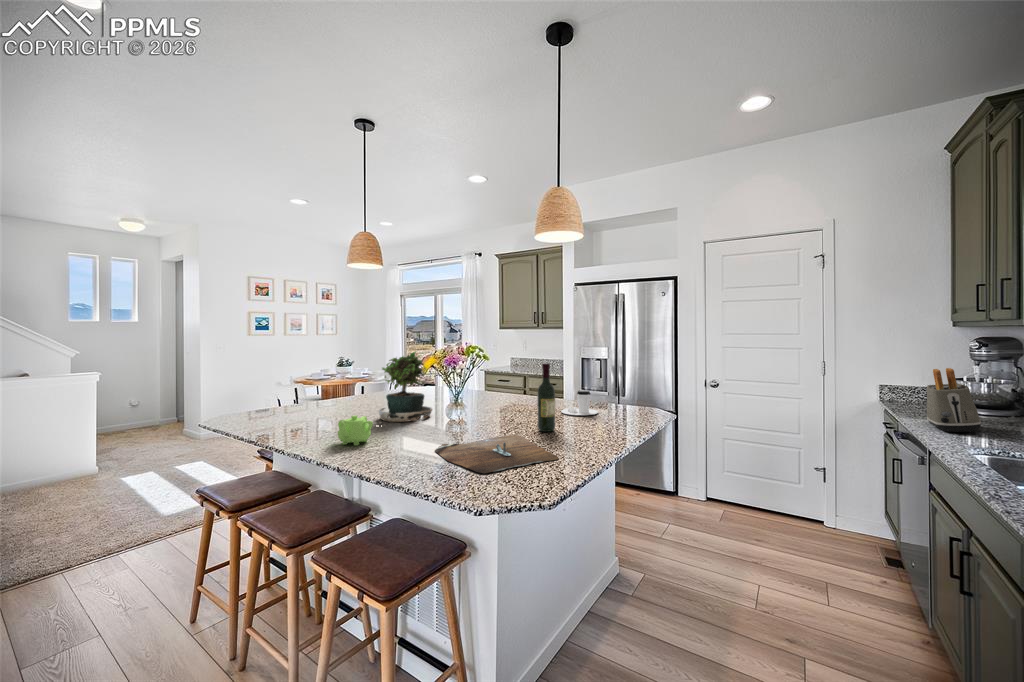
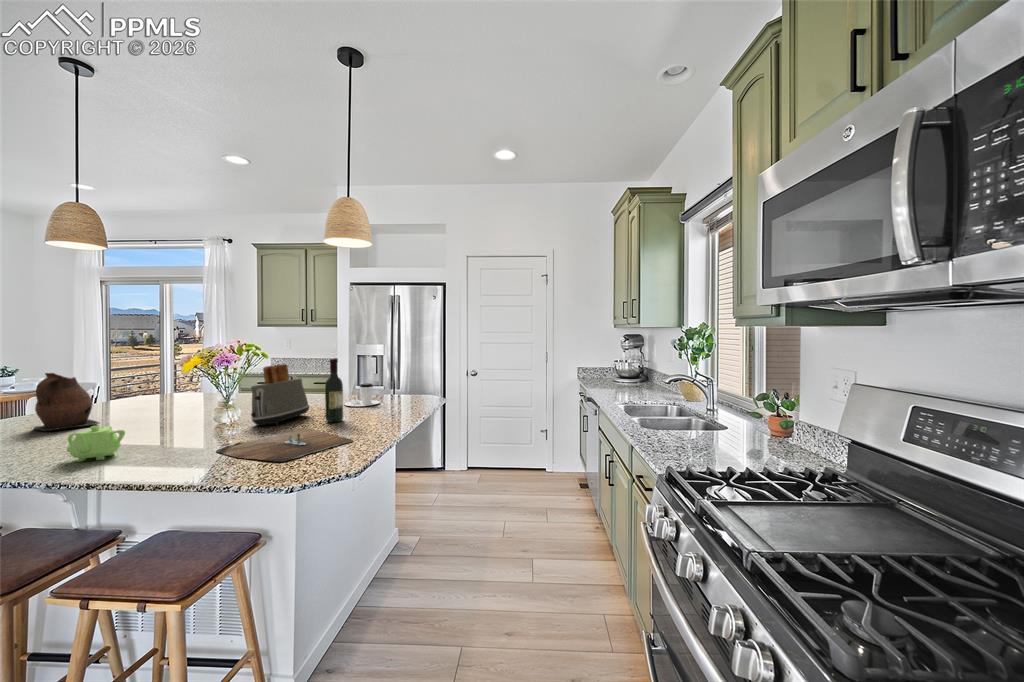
potted plant: present [379,352,432,423] -> none [115,349,194,439]
ceramic pitcher: none [333,367,373,413] -> present [34,373,99,431]
toaster: present [927,368,981,434] -> present [251,364,309,425]

